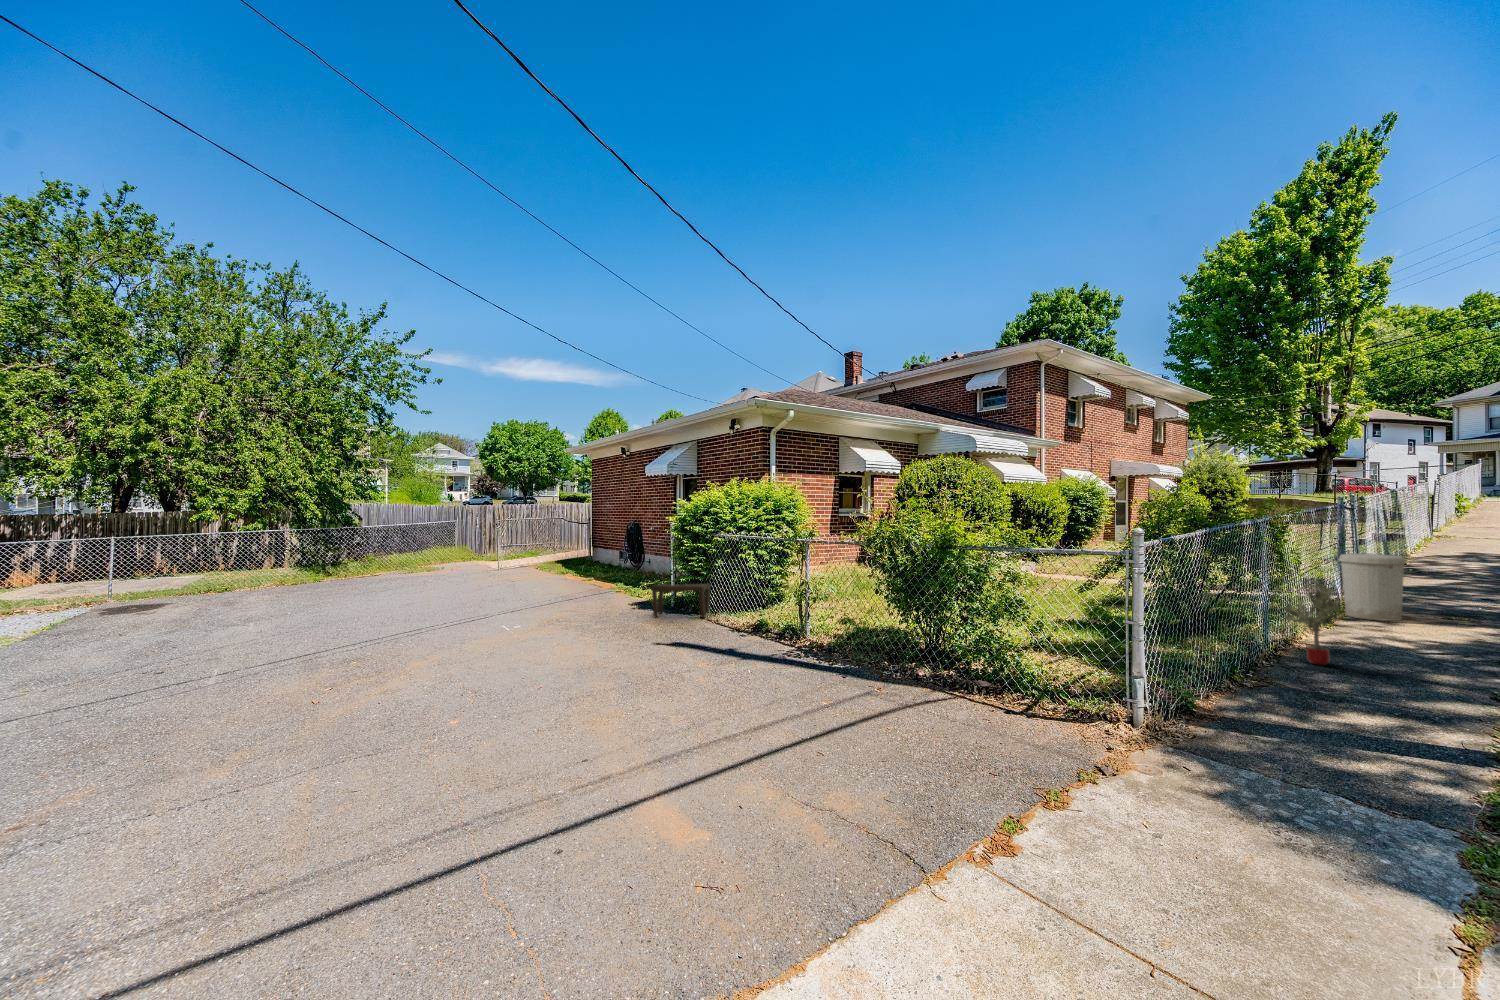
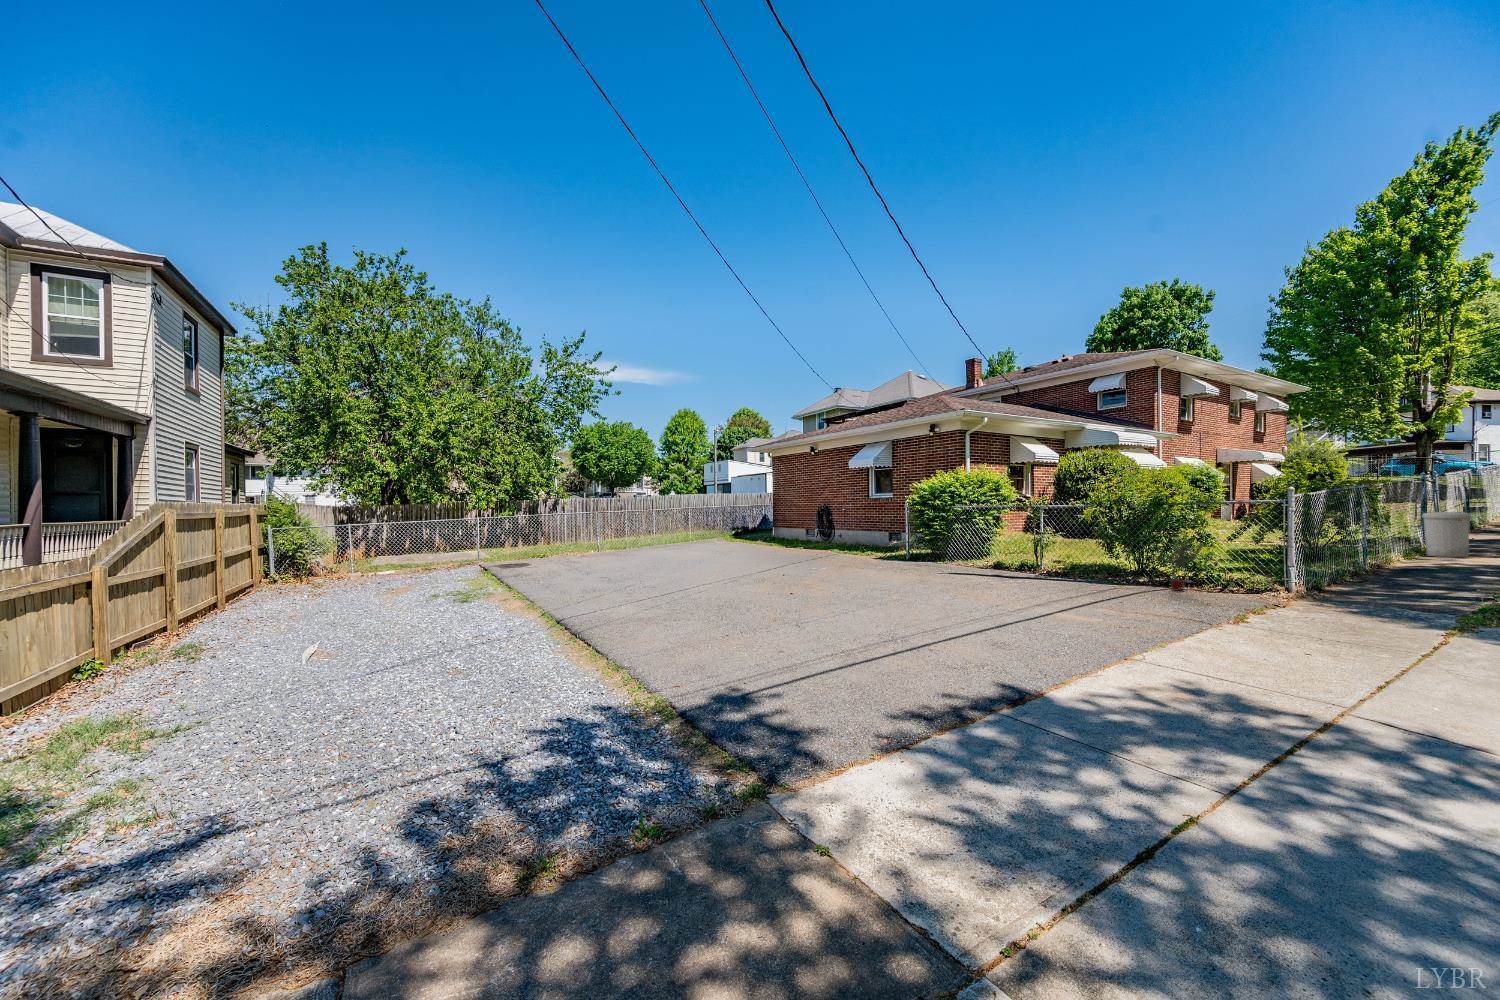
potted tree: present [1284,580,1341,665] -> present [1153,537,1203,591]
bench: present [651,584,711,618] -> none [904,542,944,565]

